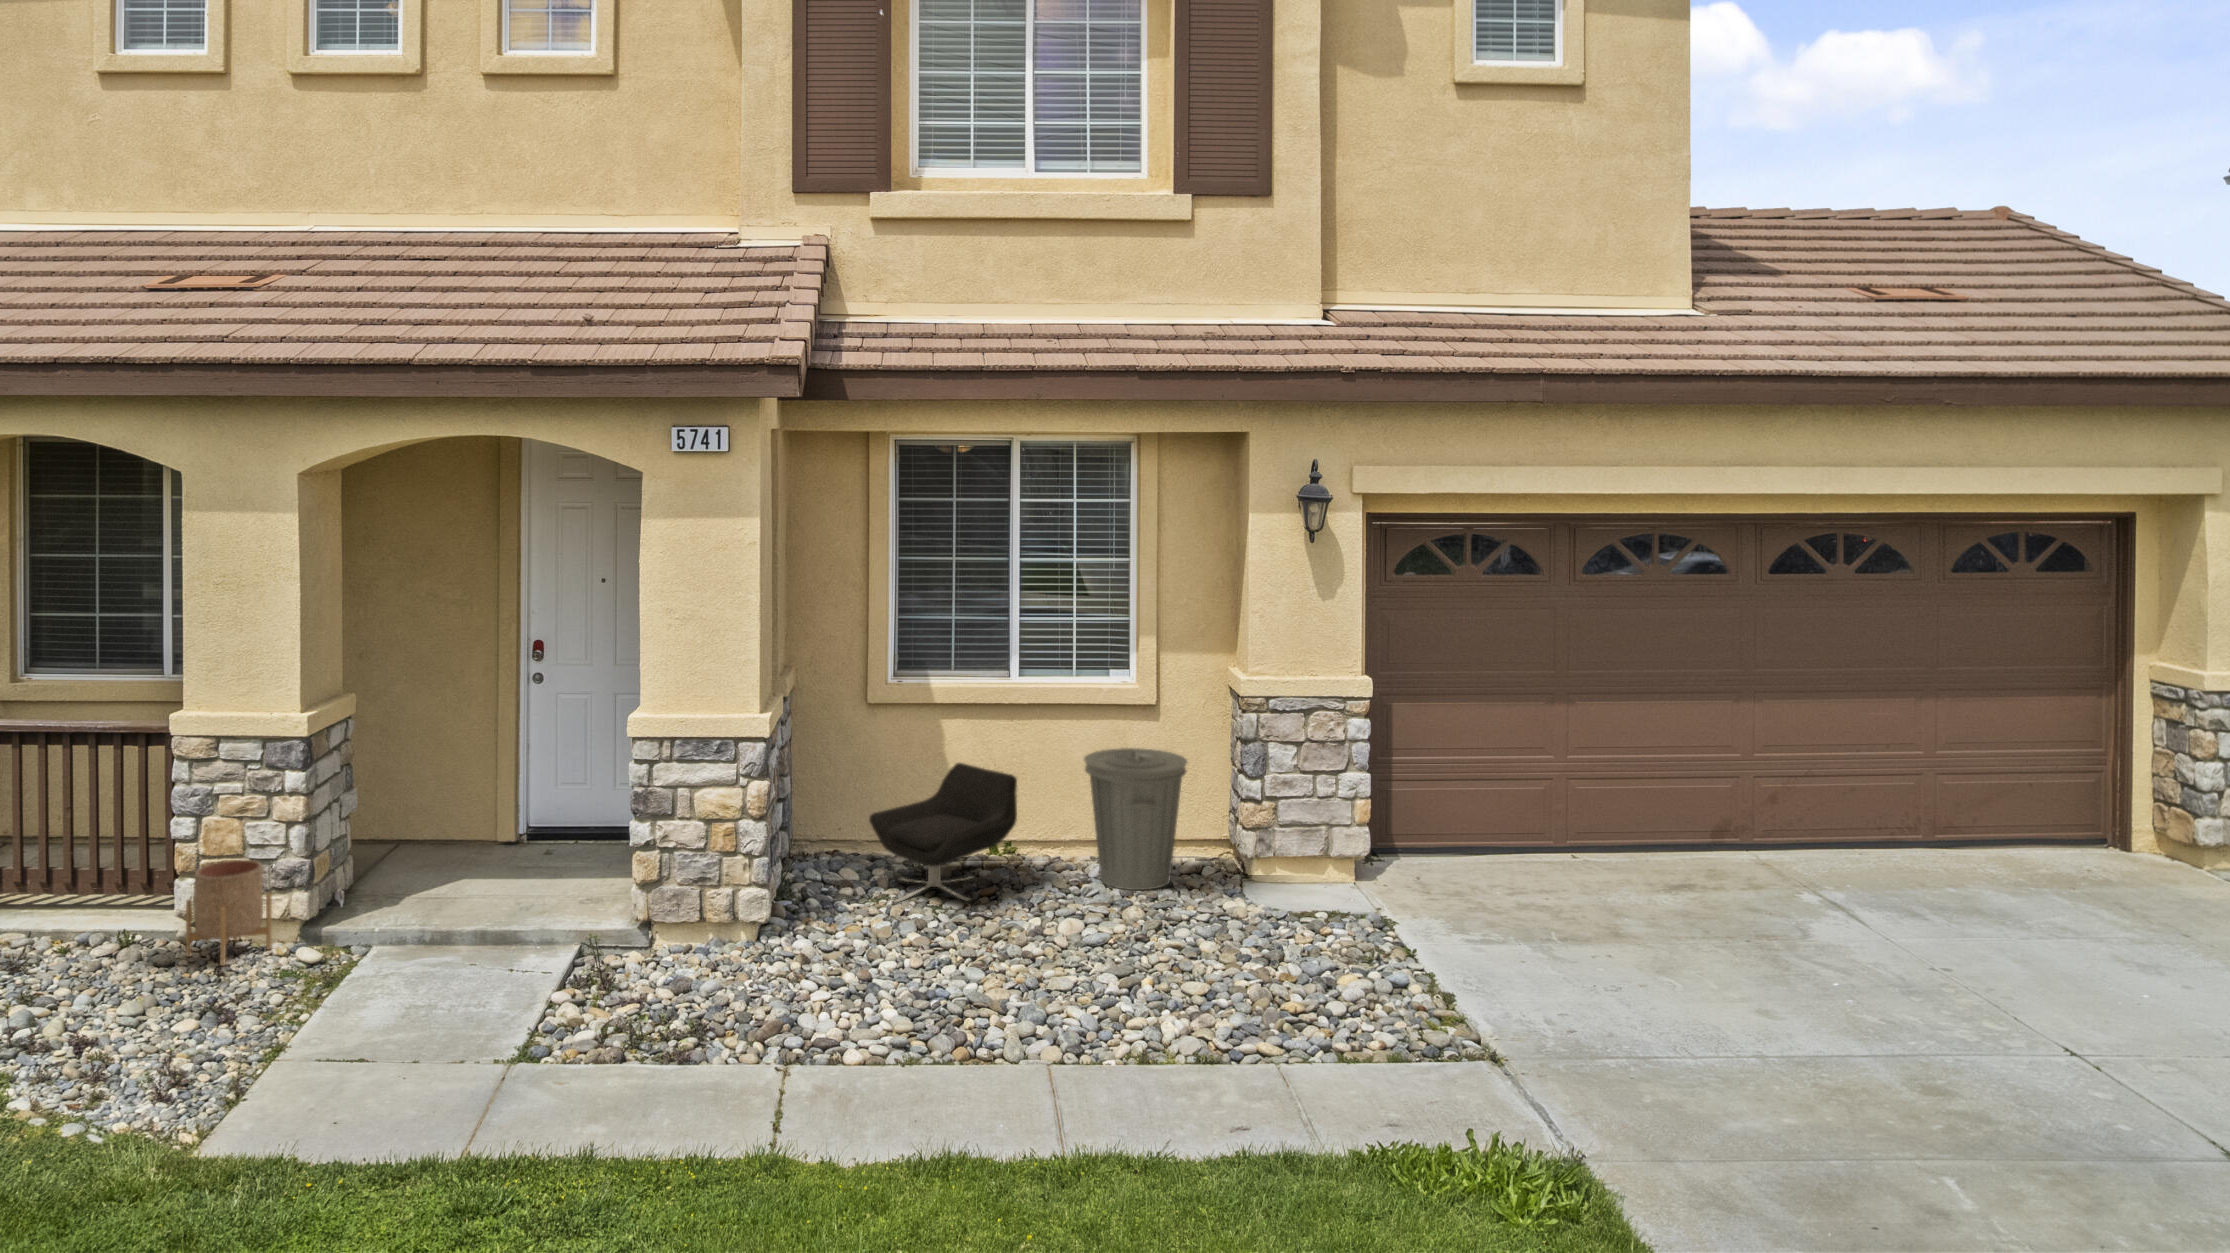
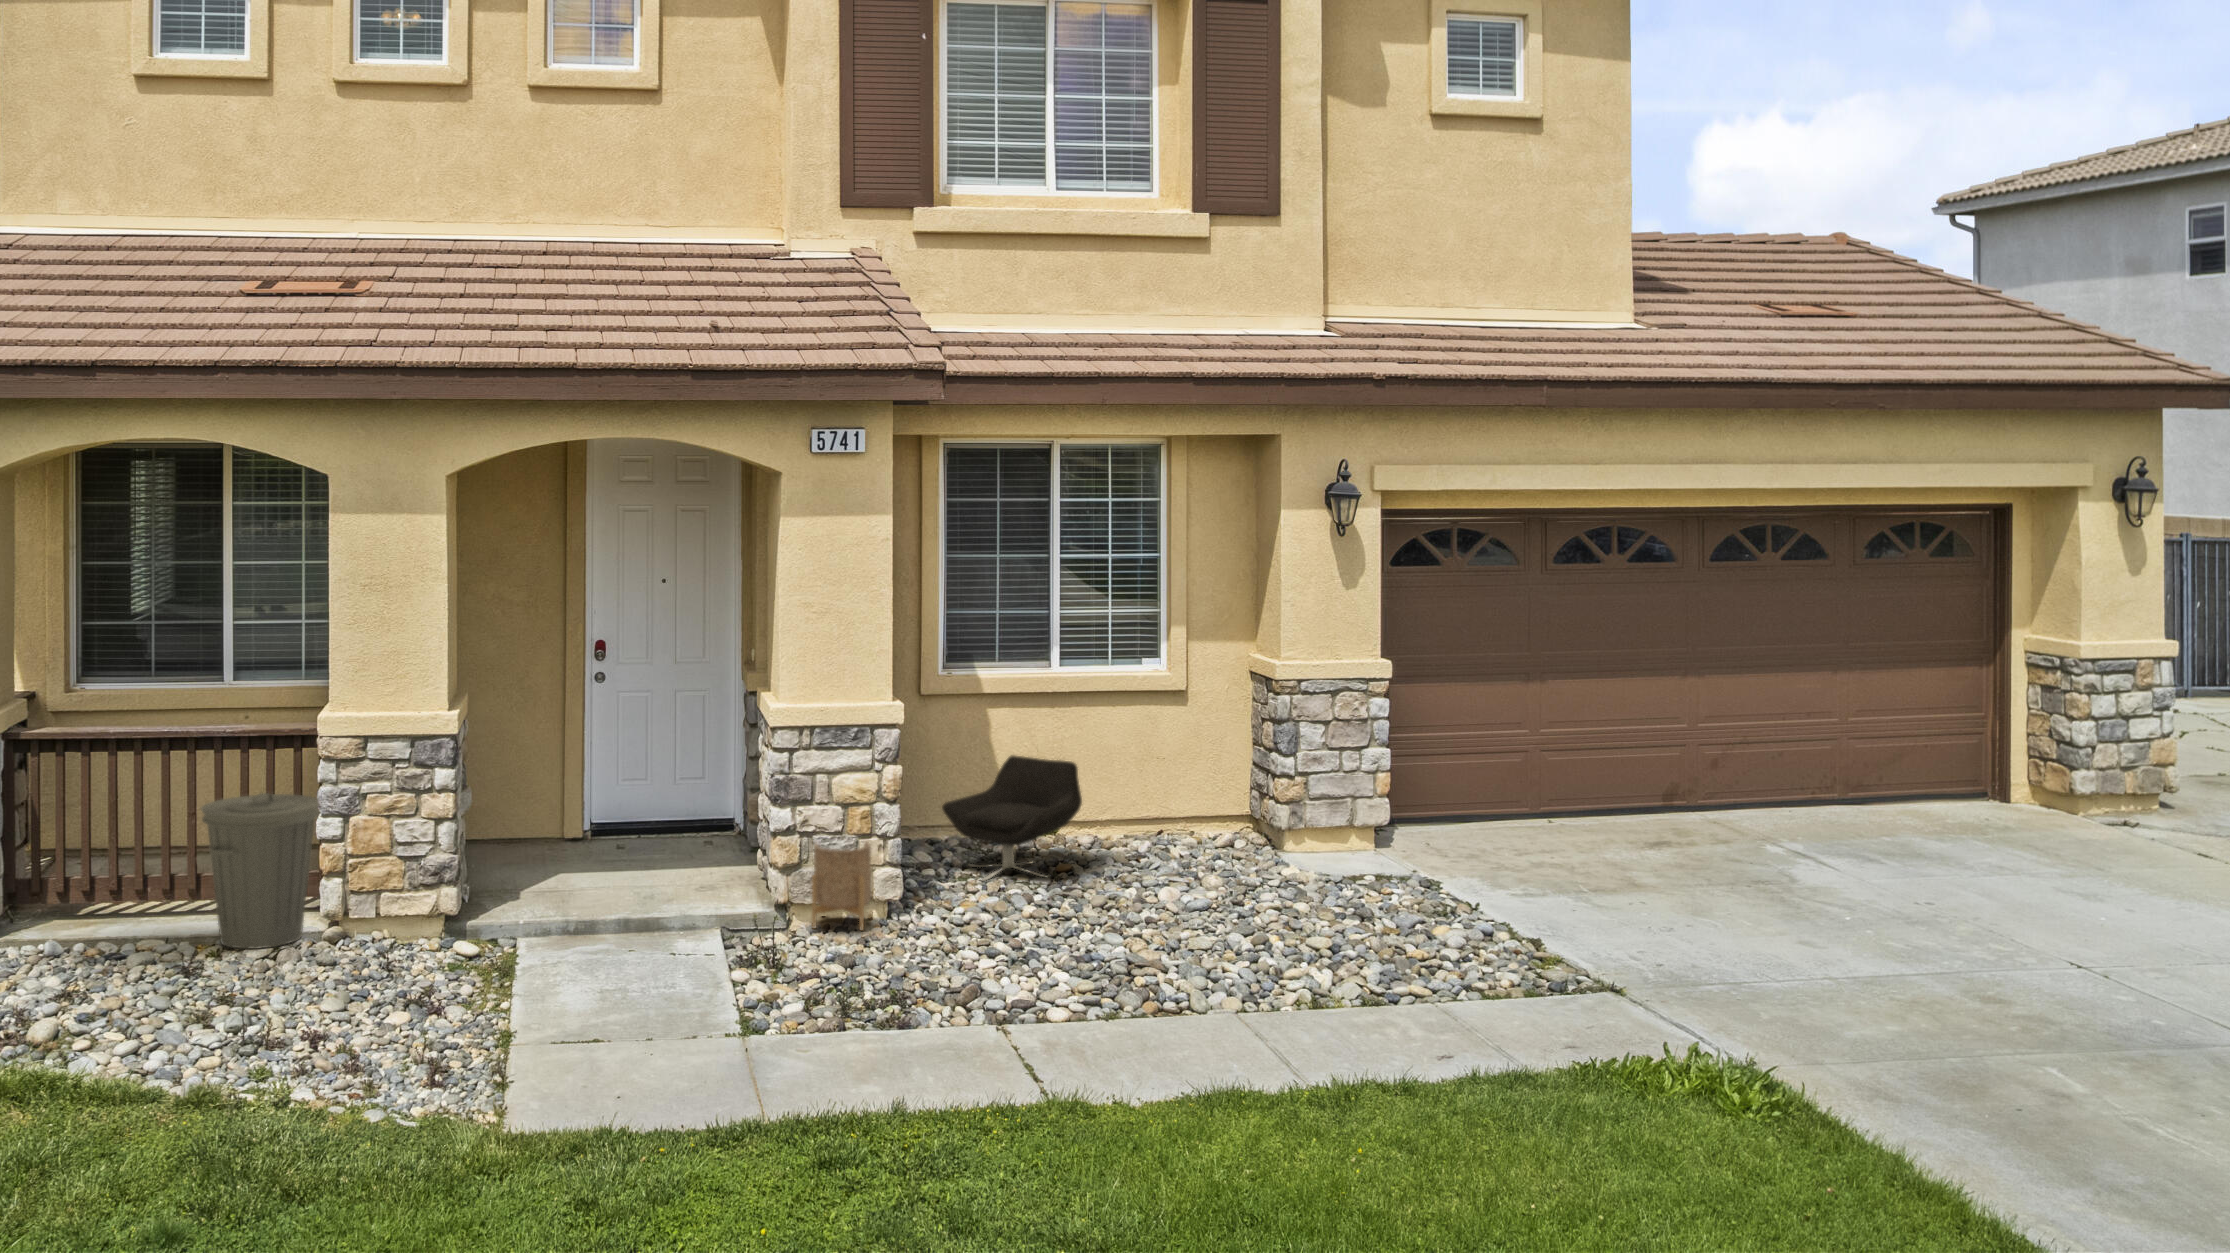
trash can: present [1084,748,1187,890] -> present [201,793,319,949]
planter: present [186,860,272,966] -> present [812,842,872,930]

